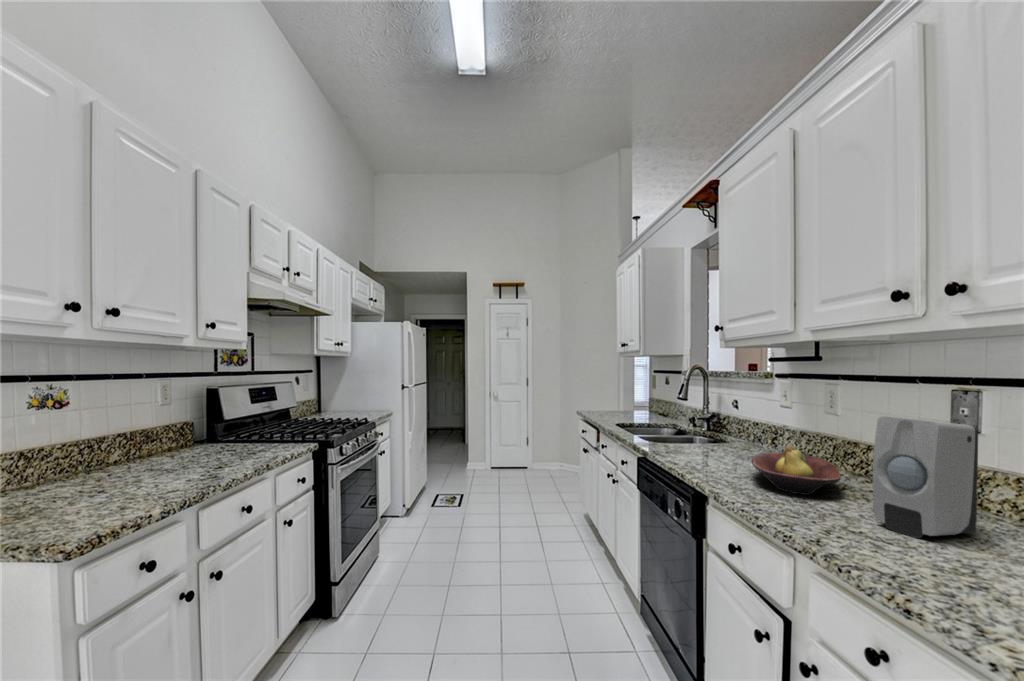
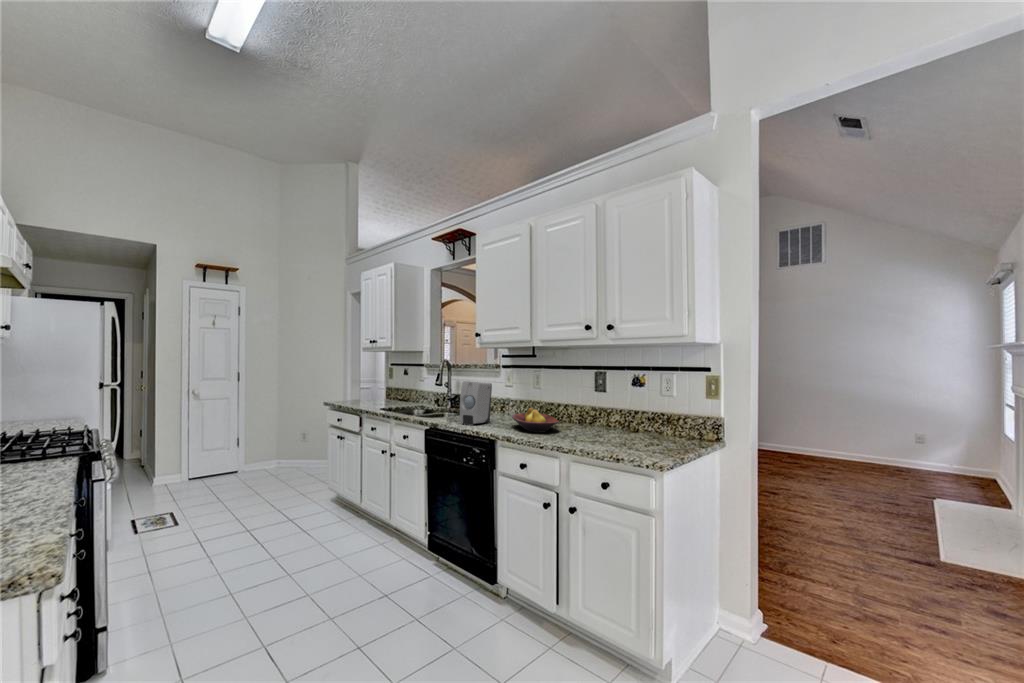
soap dispenser: present [872,416,978,538] -> present [460,381,492,425]

